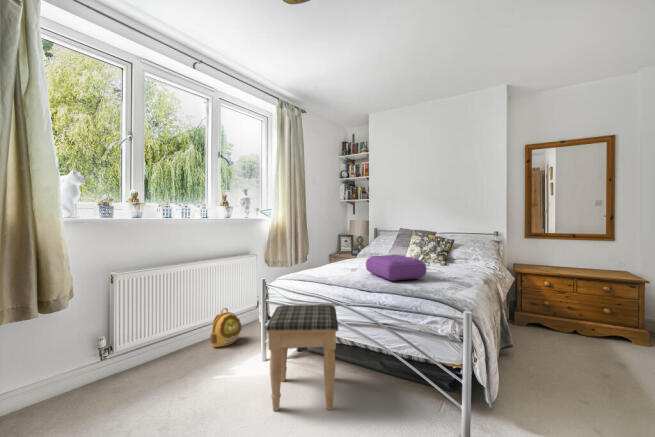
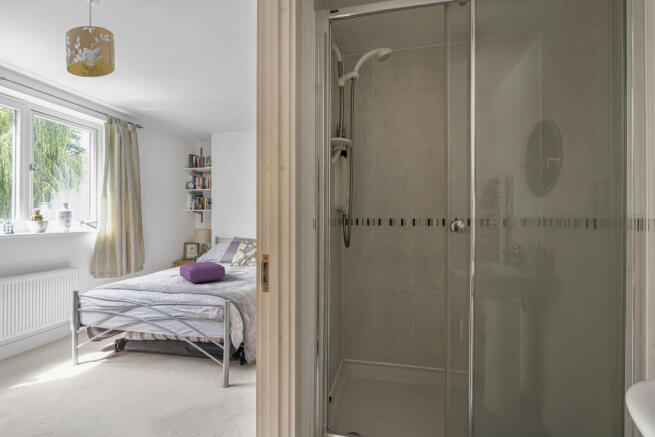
footstool: present [266,305,338,411] -> none [60,307,141,398]
backpack: present [211,308,242,347] -> none [15,322,55,361]

